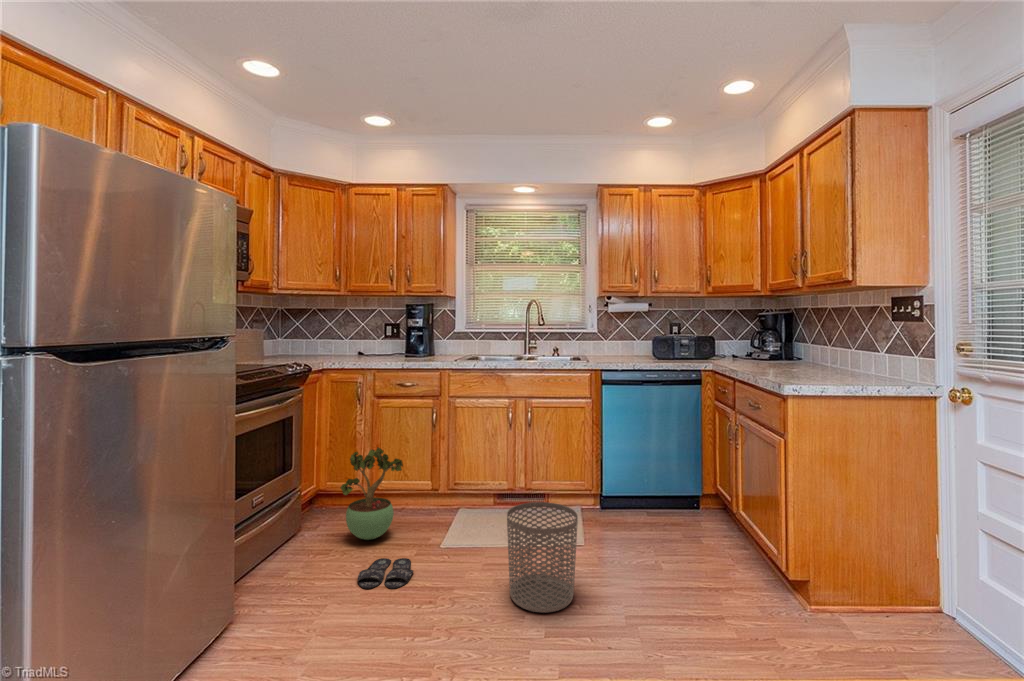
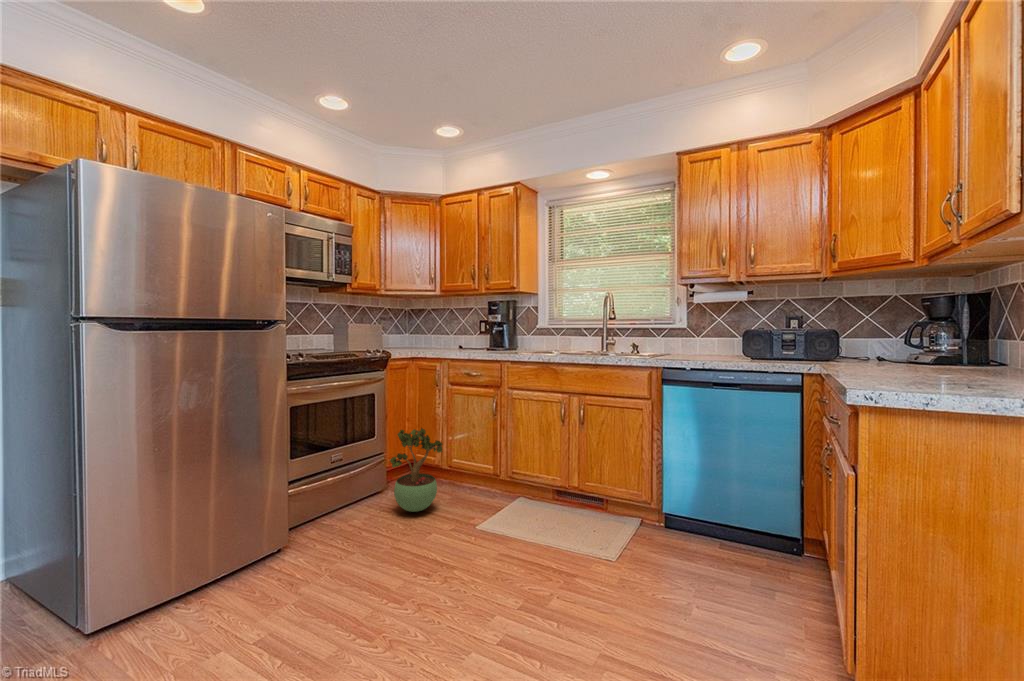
waste bin: present [507,502,578,613] -> none [462,506,544,641]
slippers: present [358,558,413,589] -> none [362,532,424,564]

